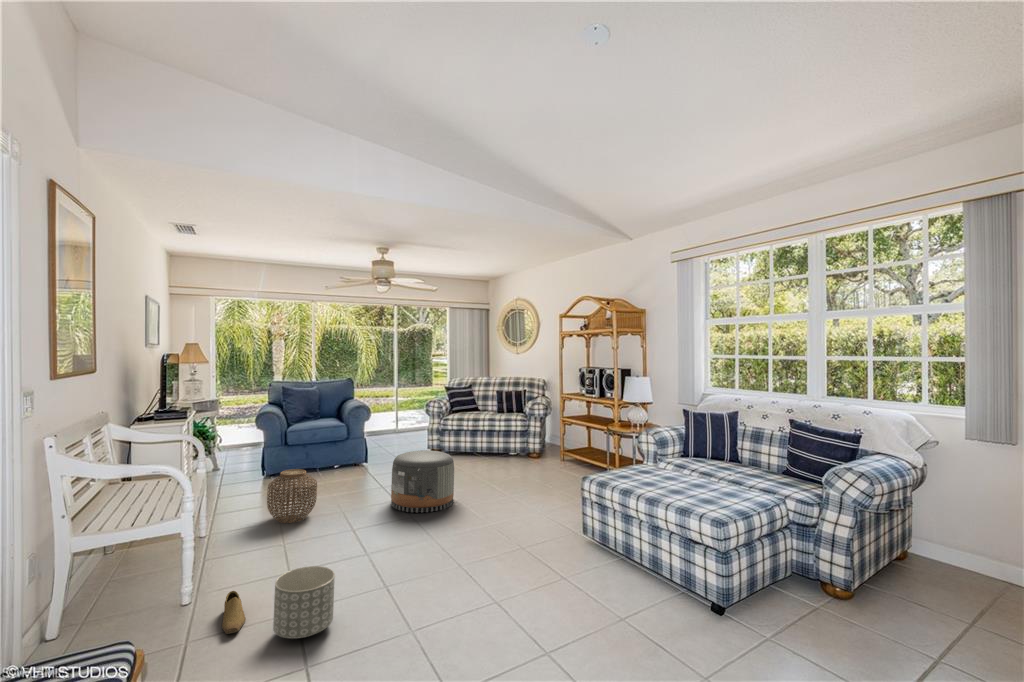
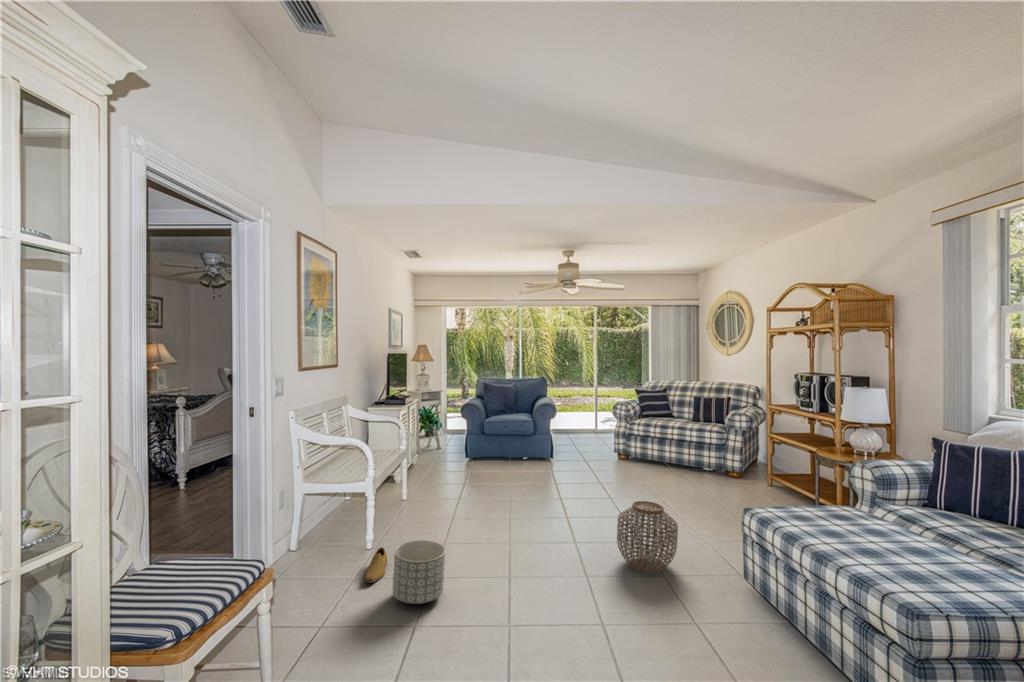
pouf: present [391,450,454,513] -> none [551,451,616,515]
woven basket: present [267,469,317,523] -> present [617,501,678,573]

